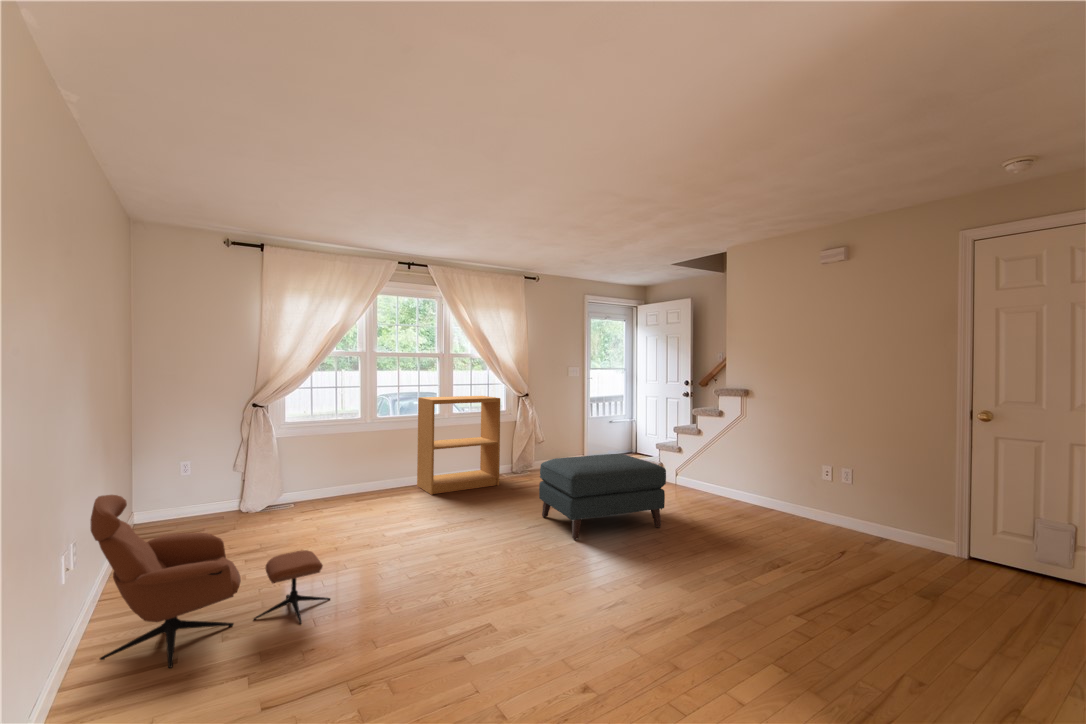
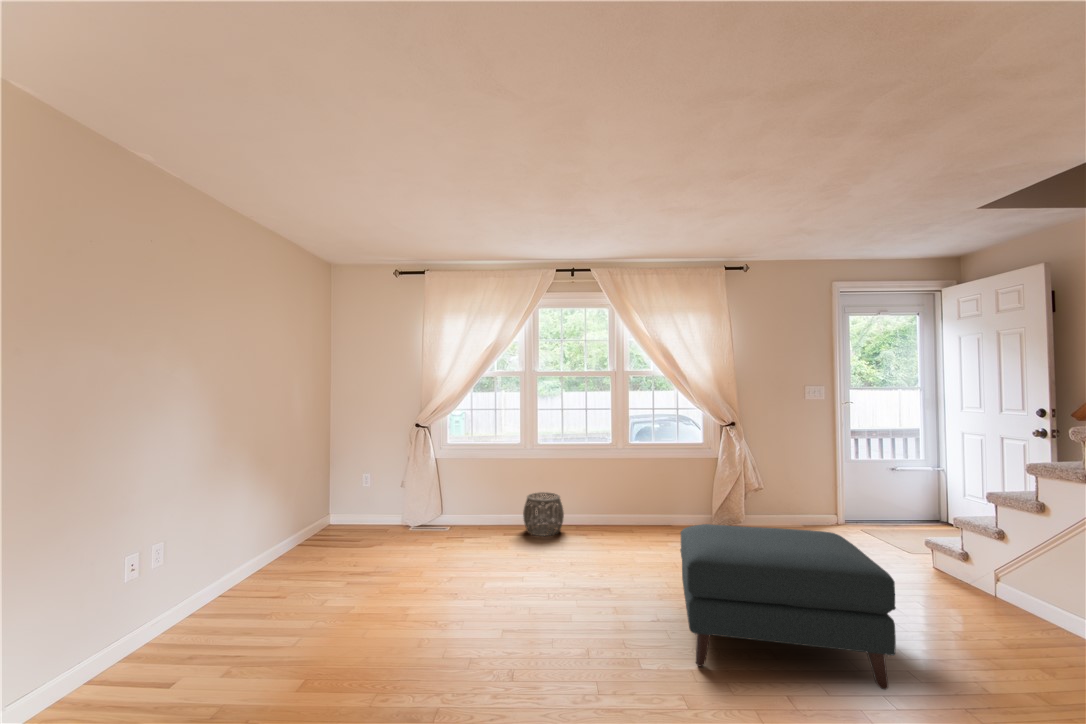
bookshelf: present [417,396,500,495] -> none [583,423,678,543]
woven basket: none [369,460,407,498] -> present [523,492,564,536]
lounge chair: present [91,495,330,668] -> none [118,507,342,692]

